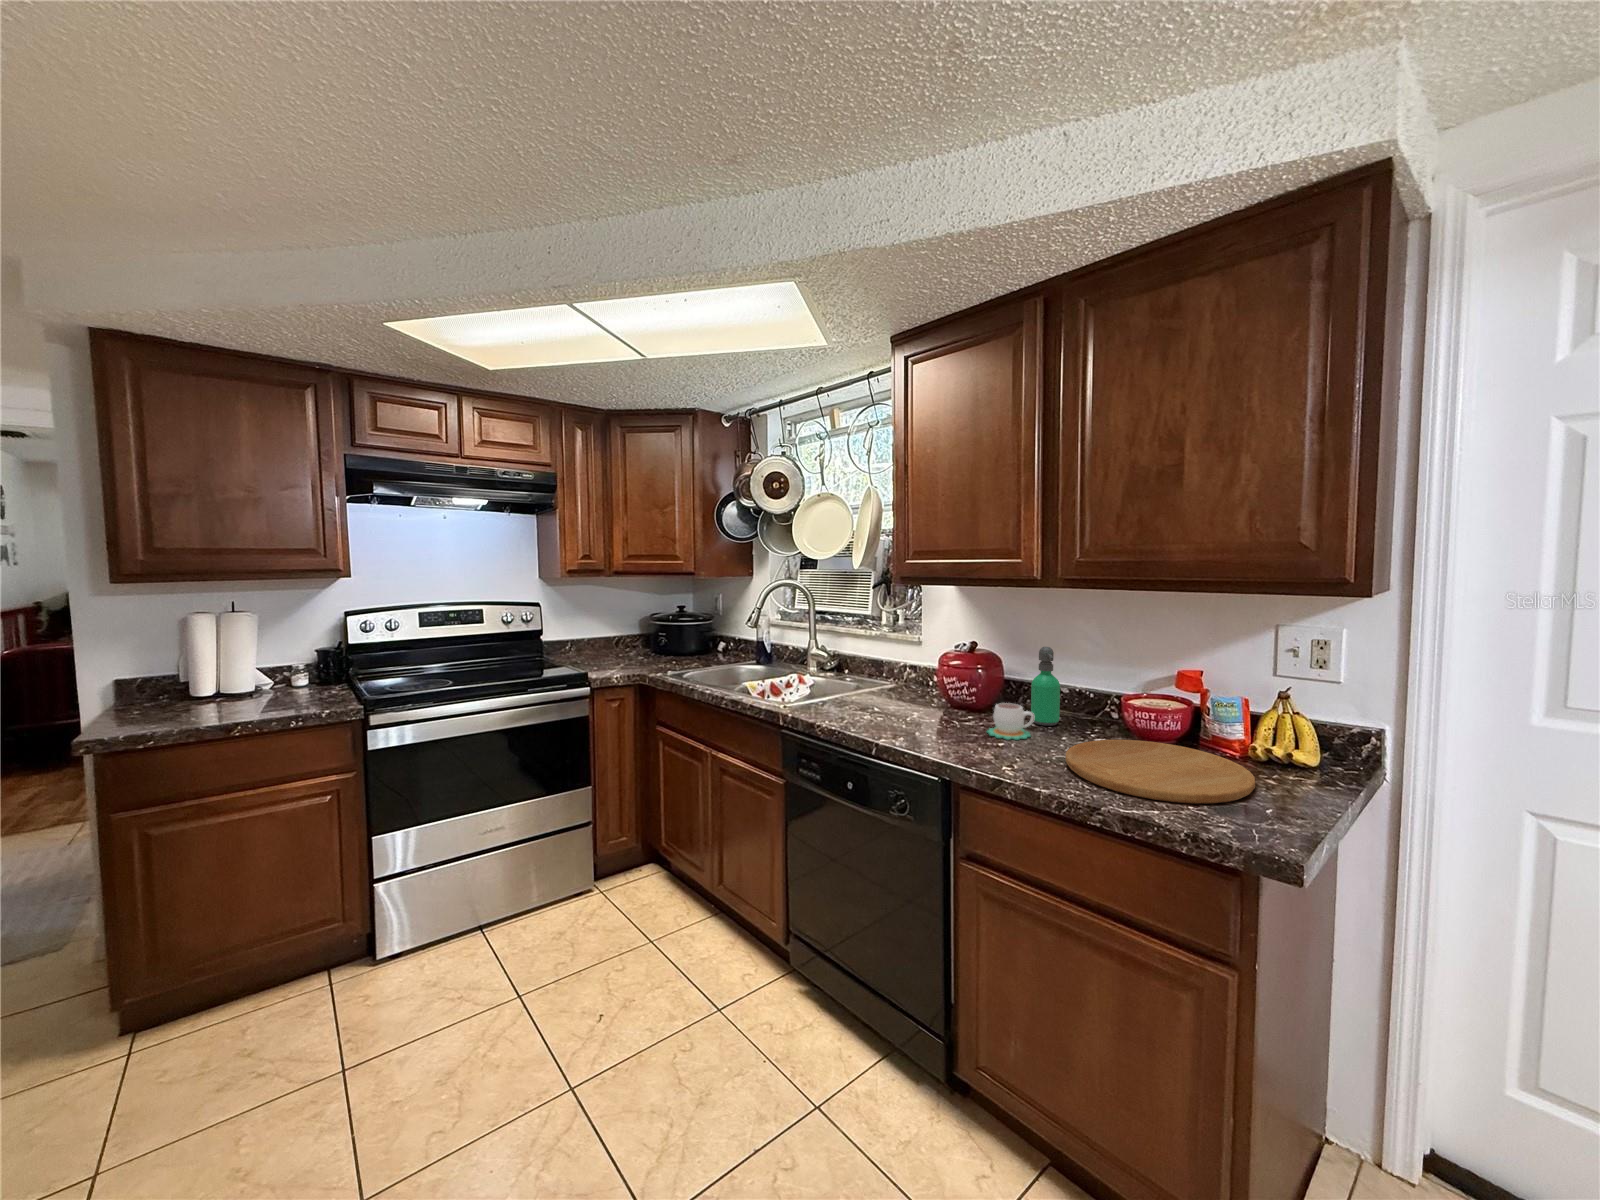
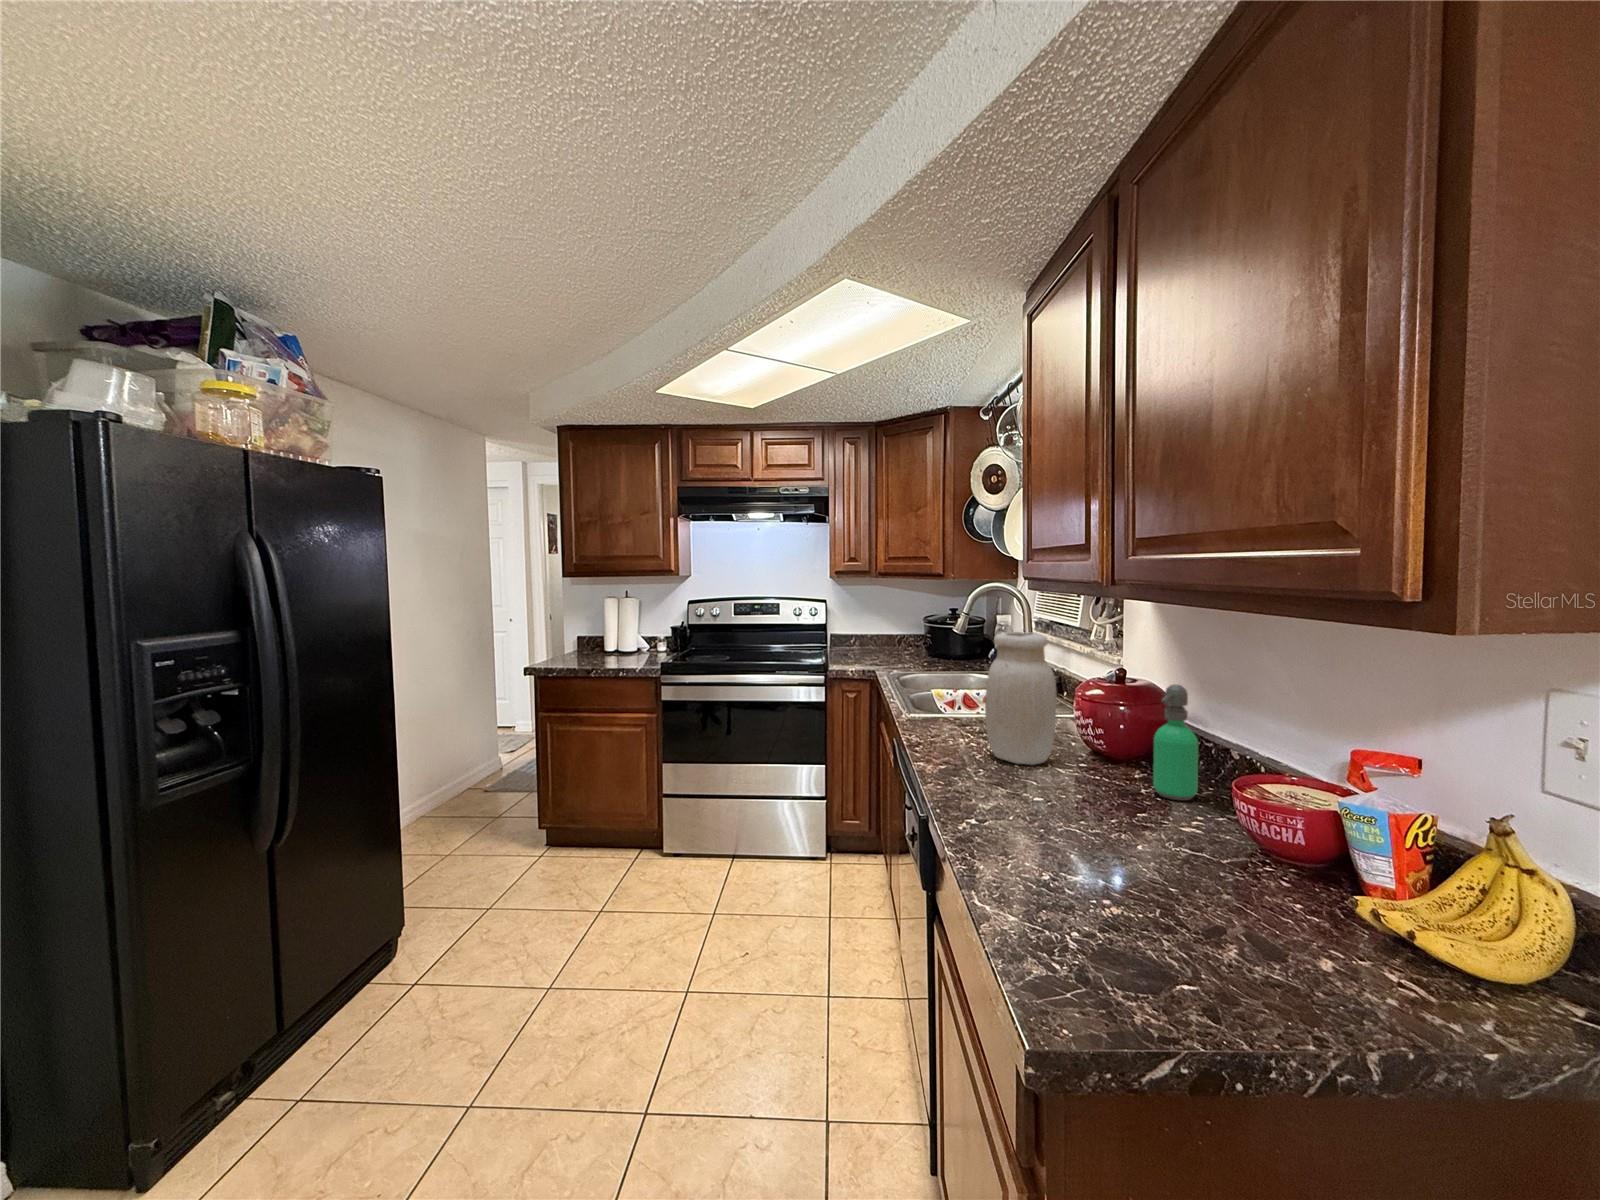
jar: none [899,618,956,725] -> present [985,632,1057,765]
mug: present [987,703,1034,740] -> none [1050,751,1110,803]
cutting board: present [1066,740,1255,804] -> none [1010,820,1294,952]

